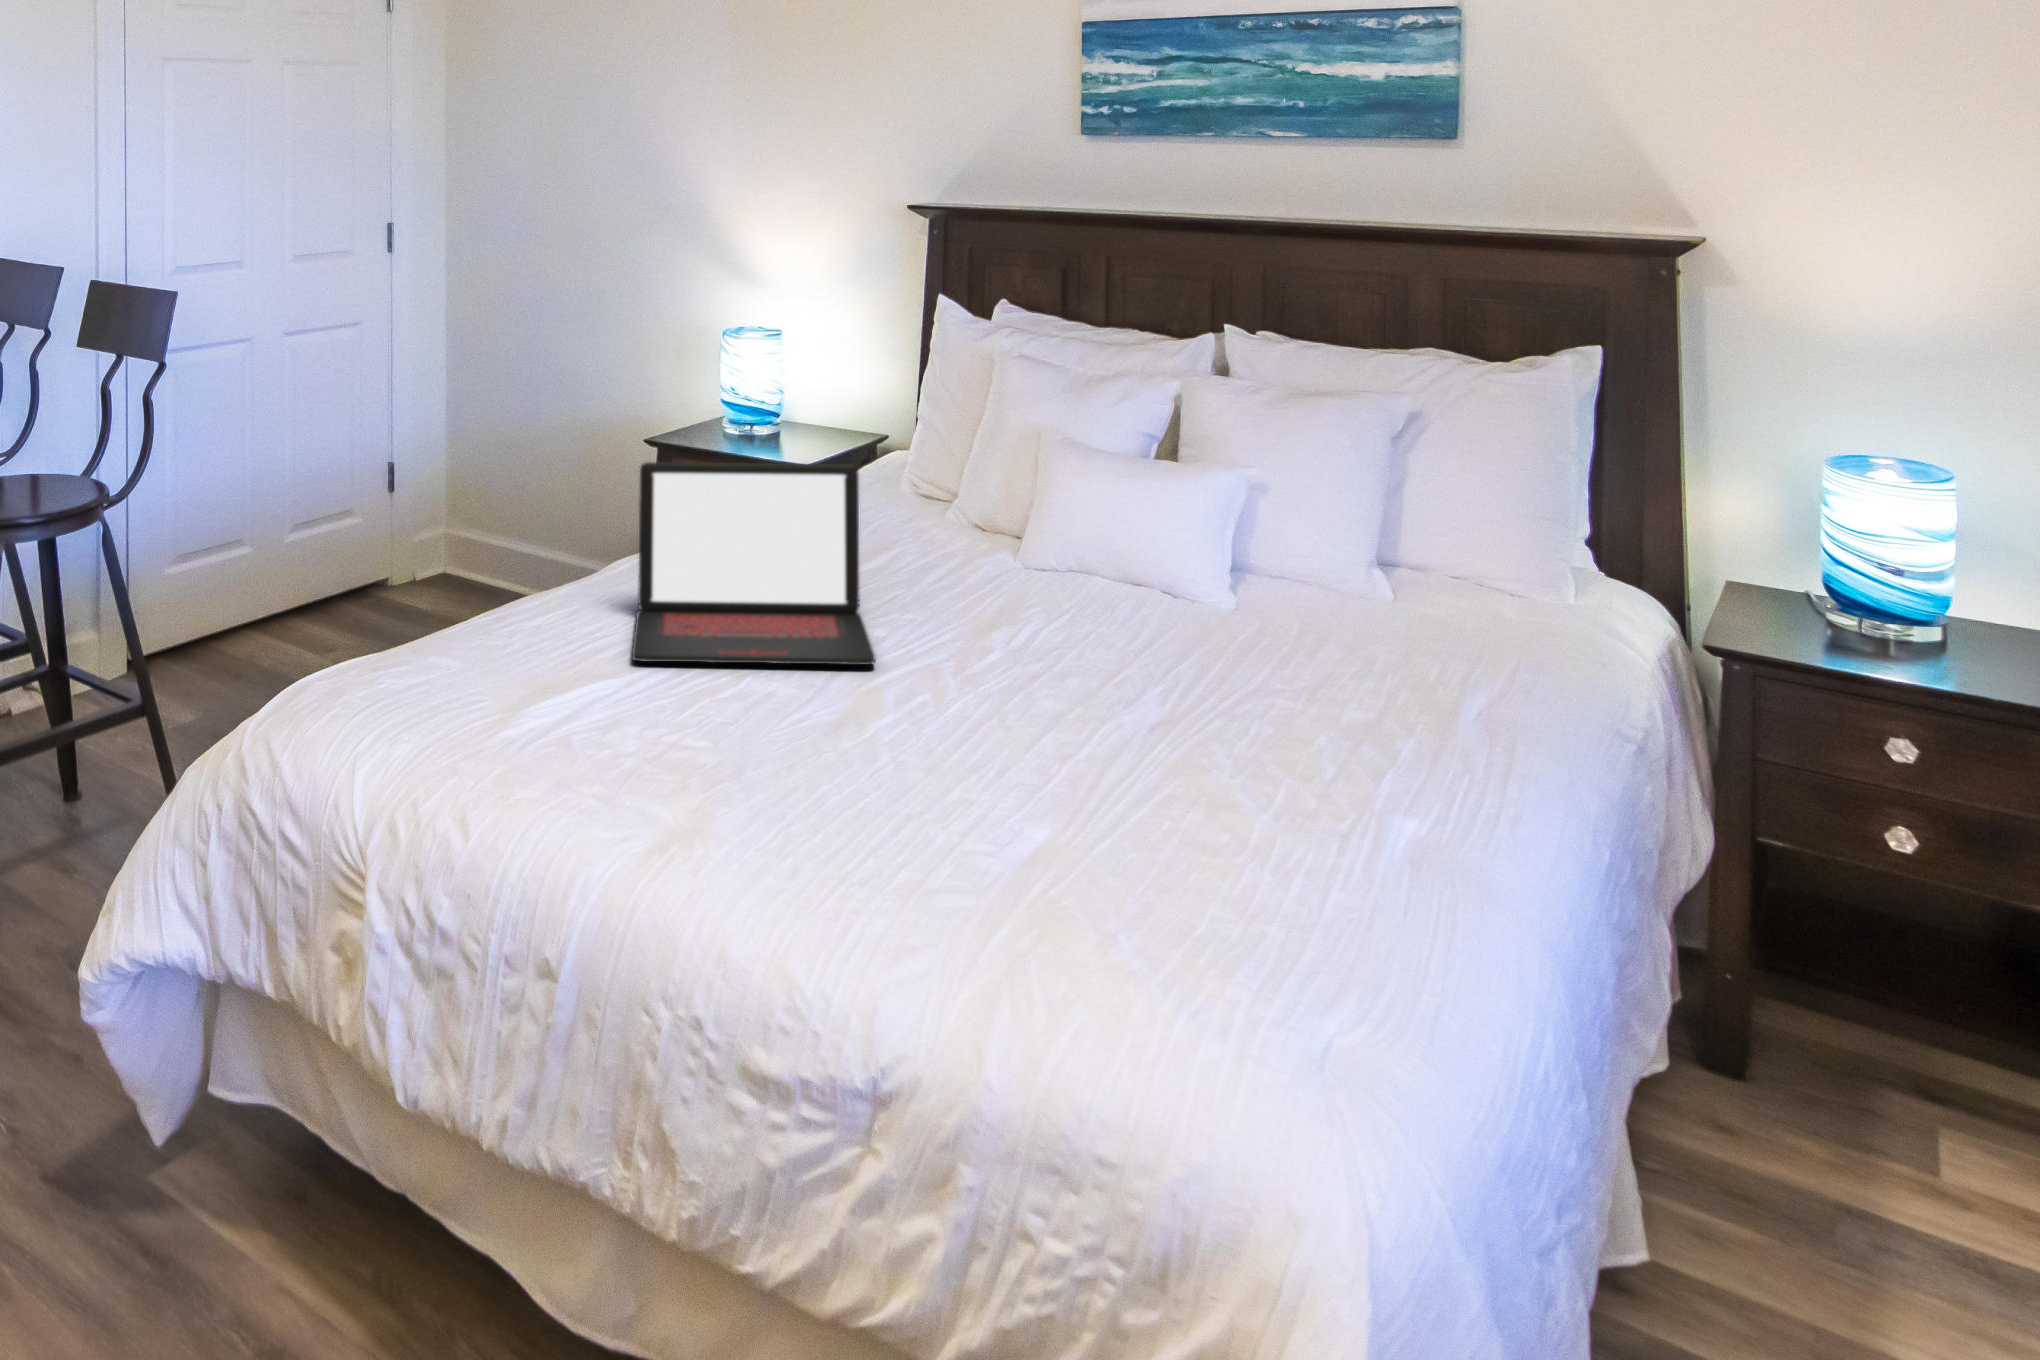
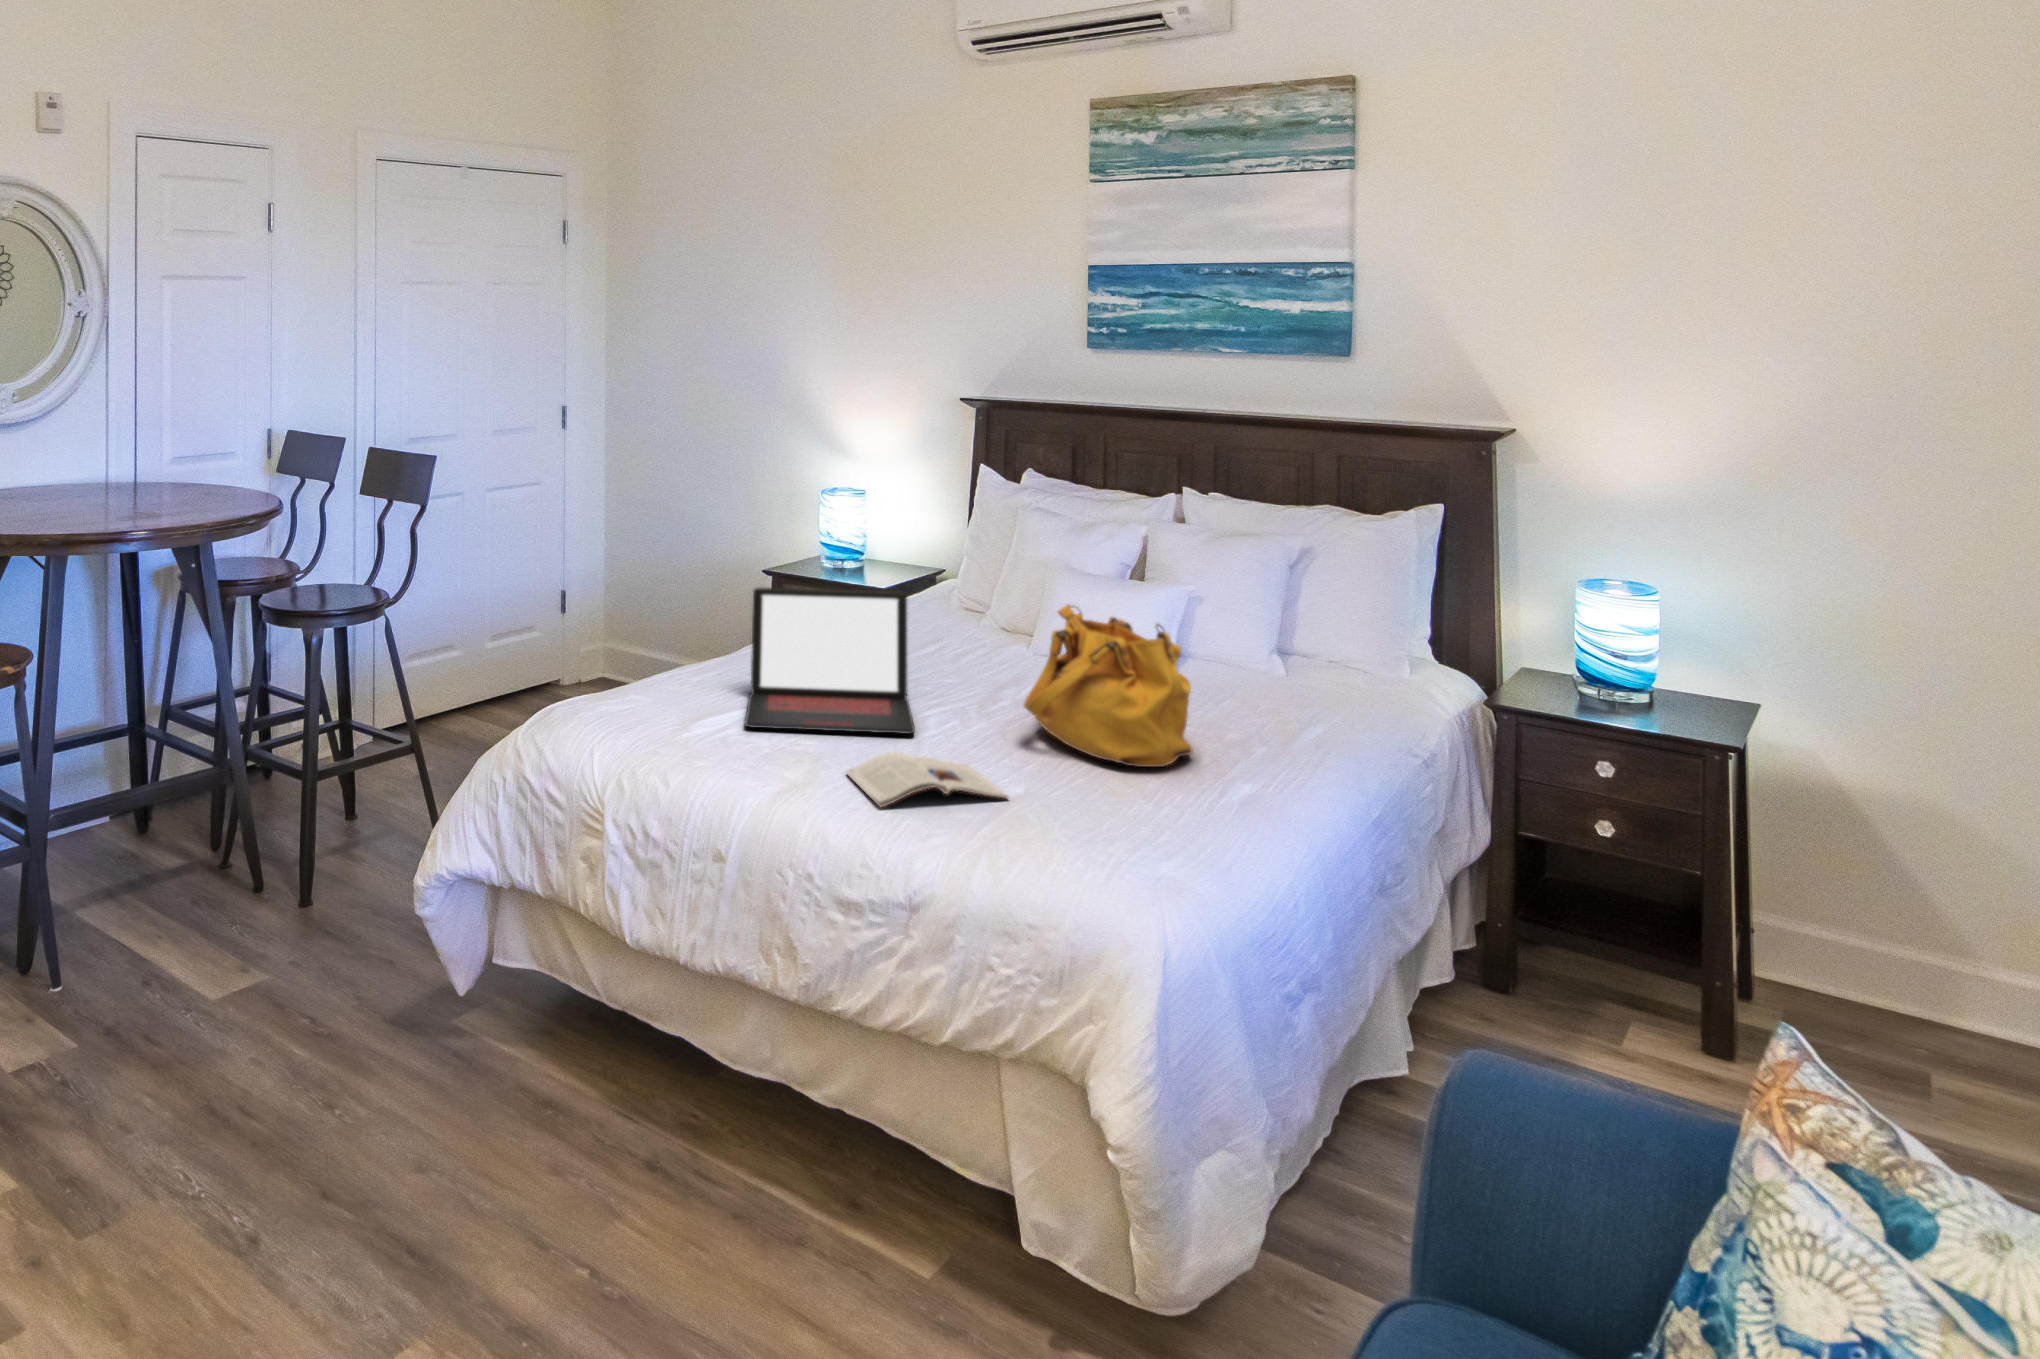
handbag: none [1030,476,1272,705] -> present [1023,605,1193,767]
magazine: none [782,695,1025,781] -> present [847,752,1008,807]

